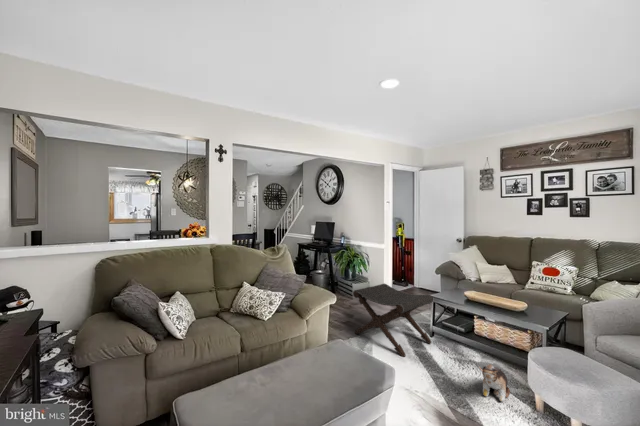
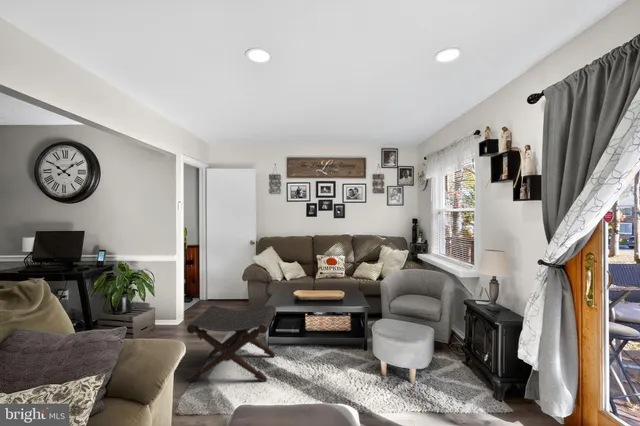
plush toy: present [480,364,510,401] -> none [344,351,365,381]

